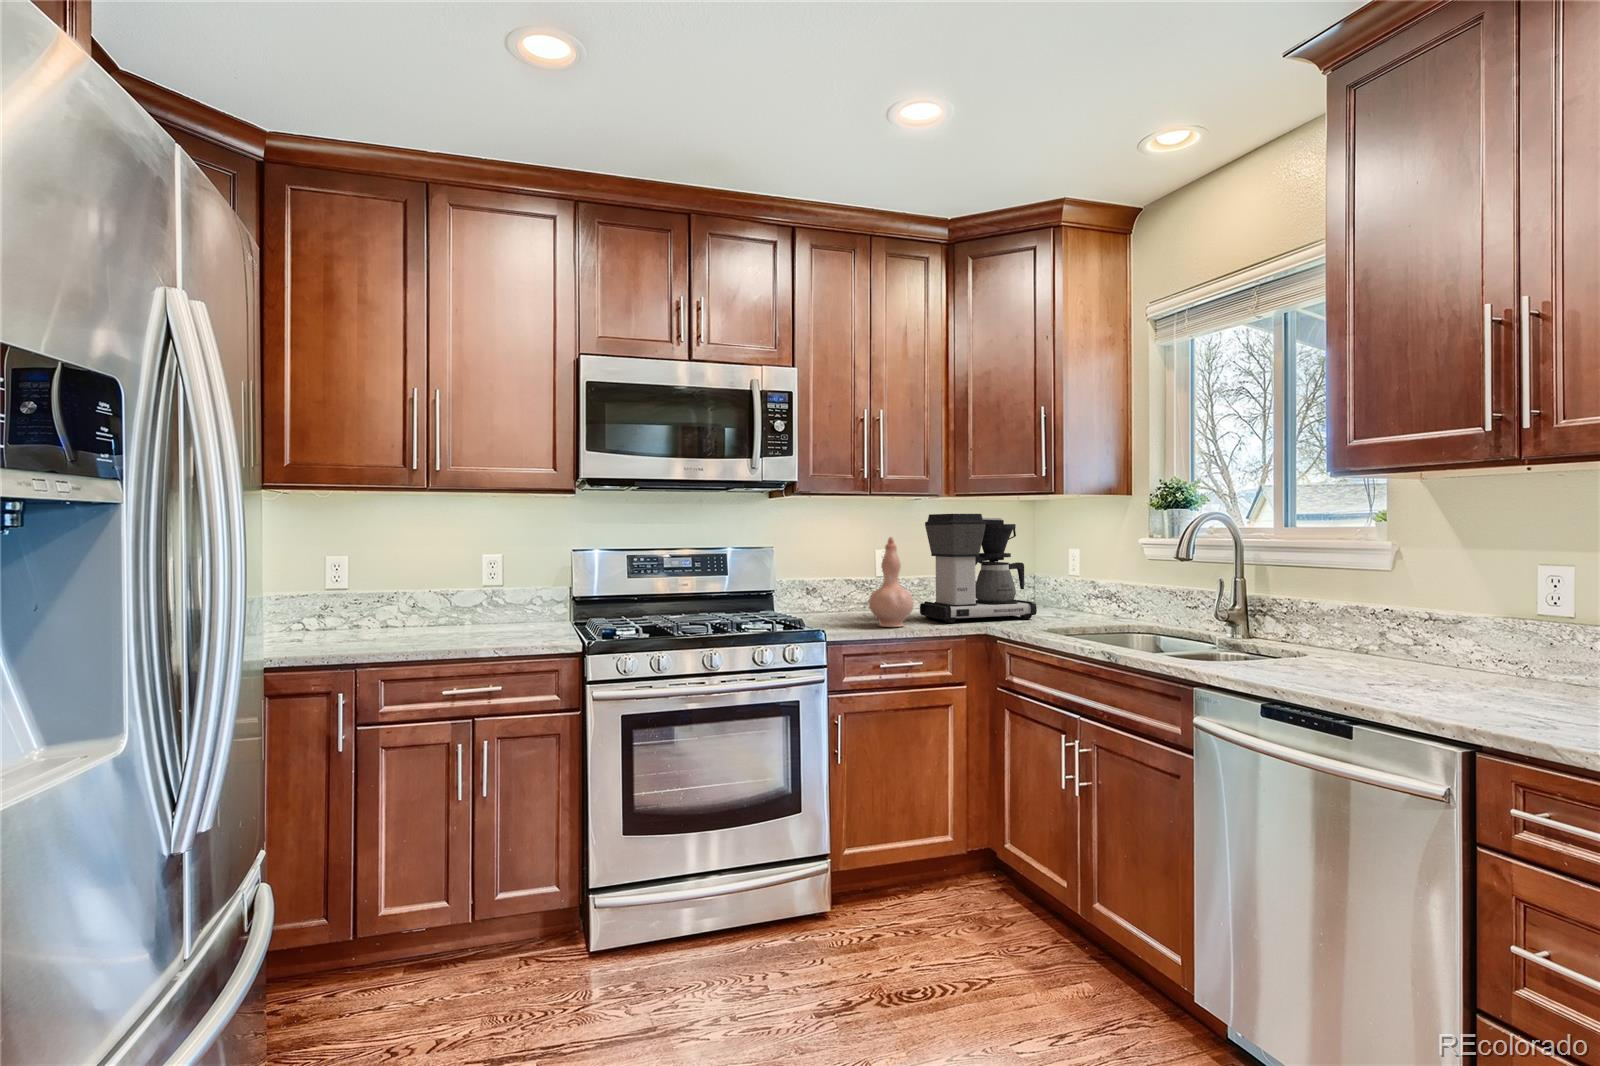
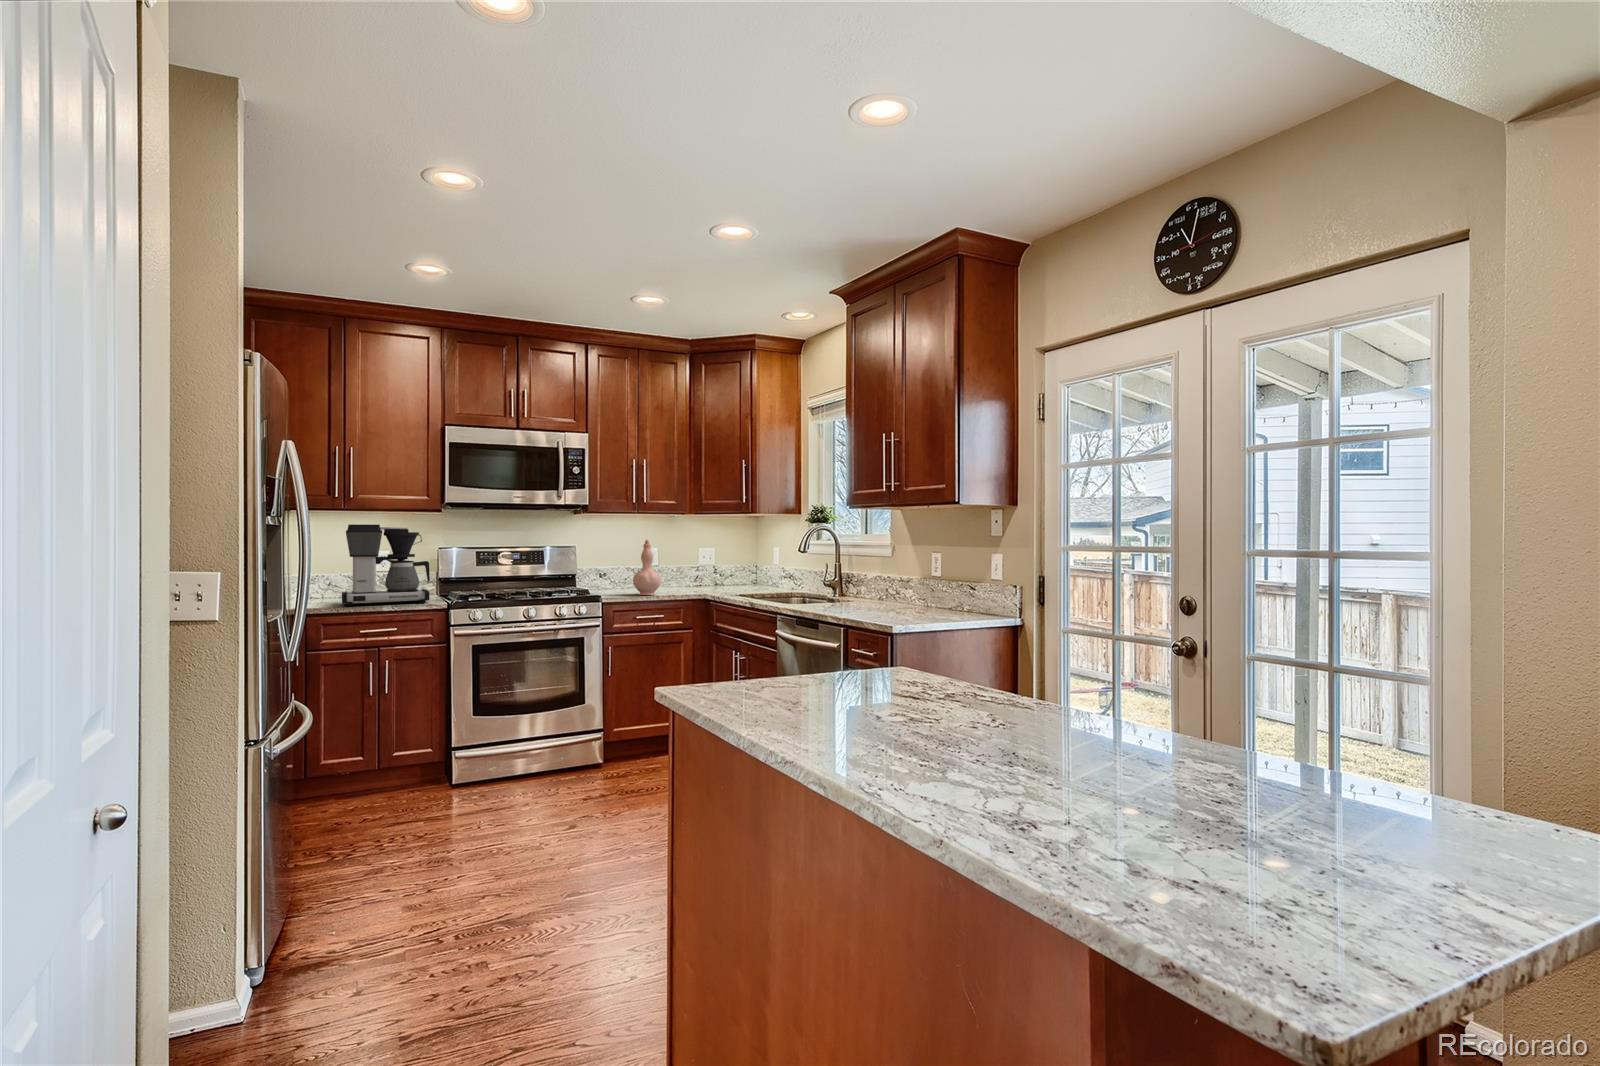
coffee maker: present [920,514,1037,623] -> present [342,524,430,606]

